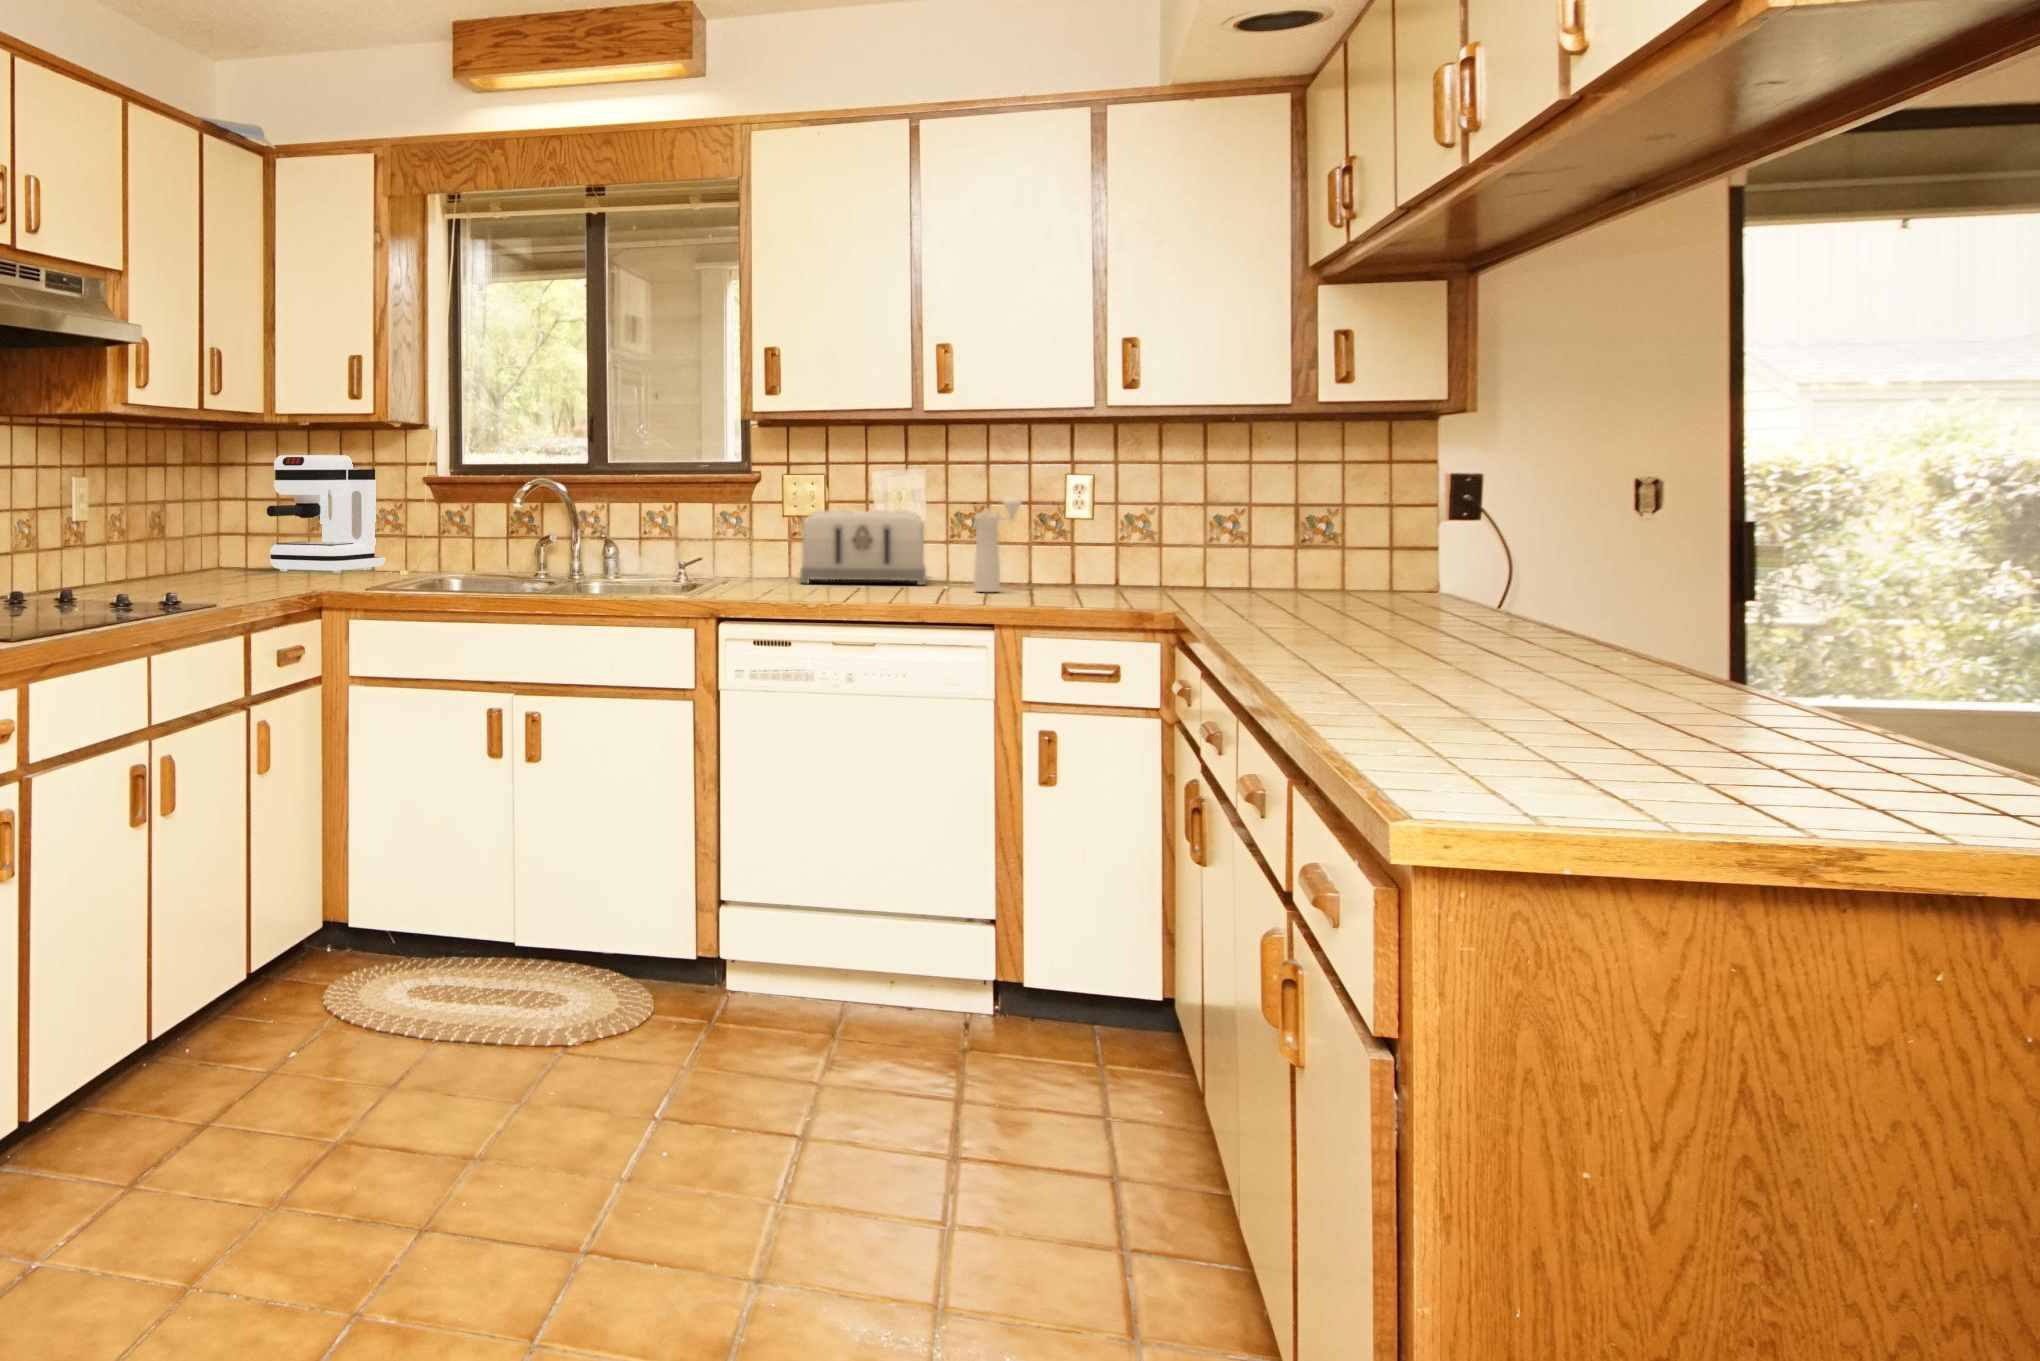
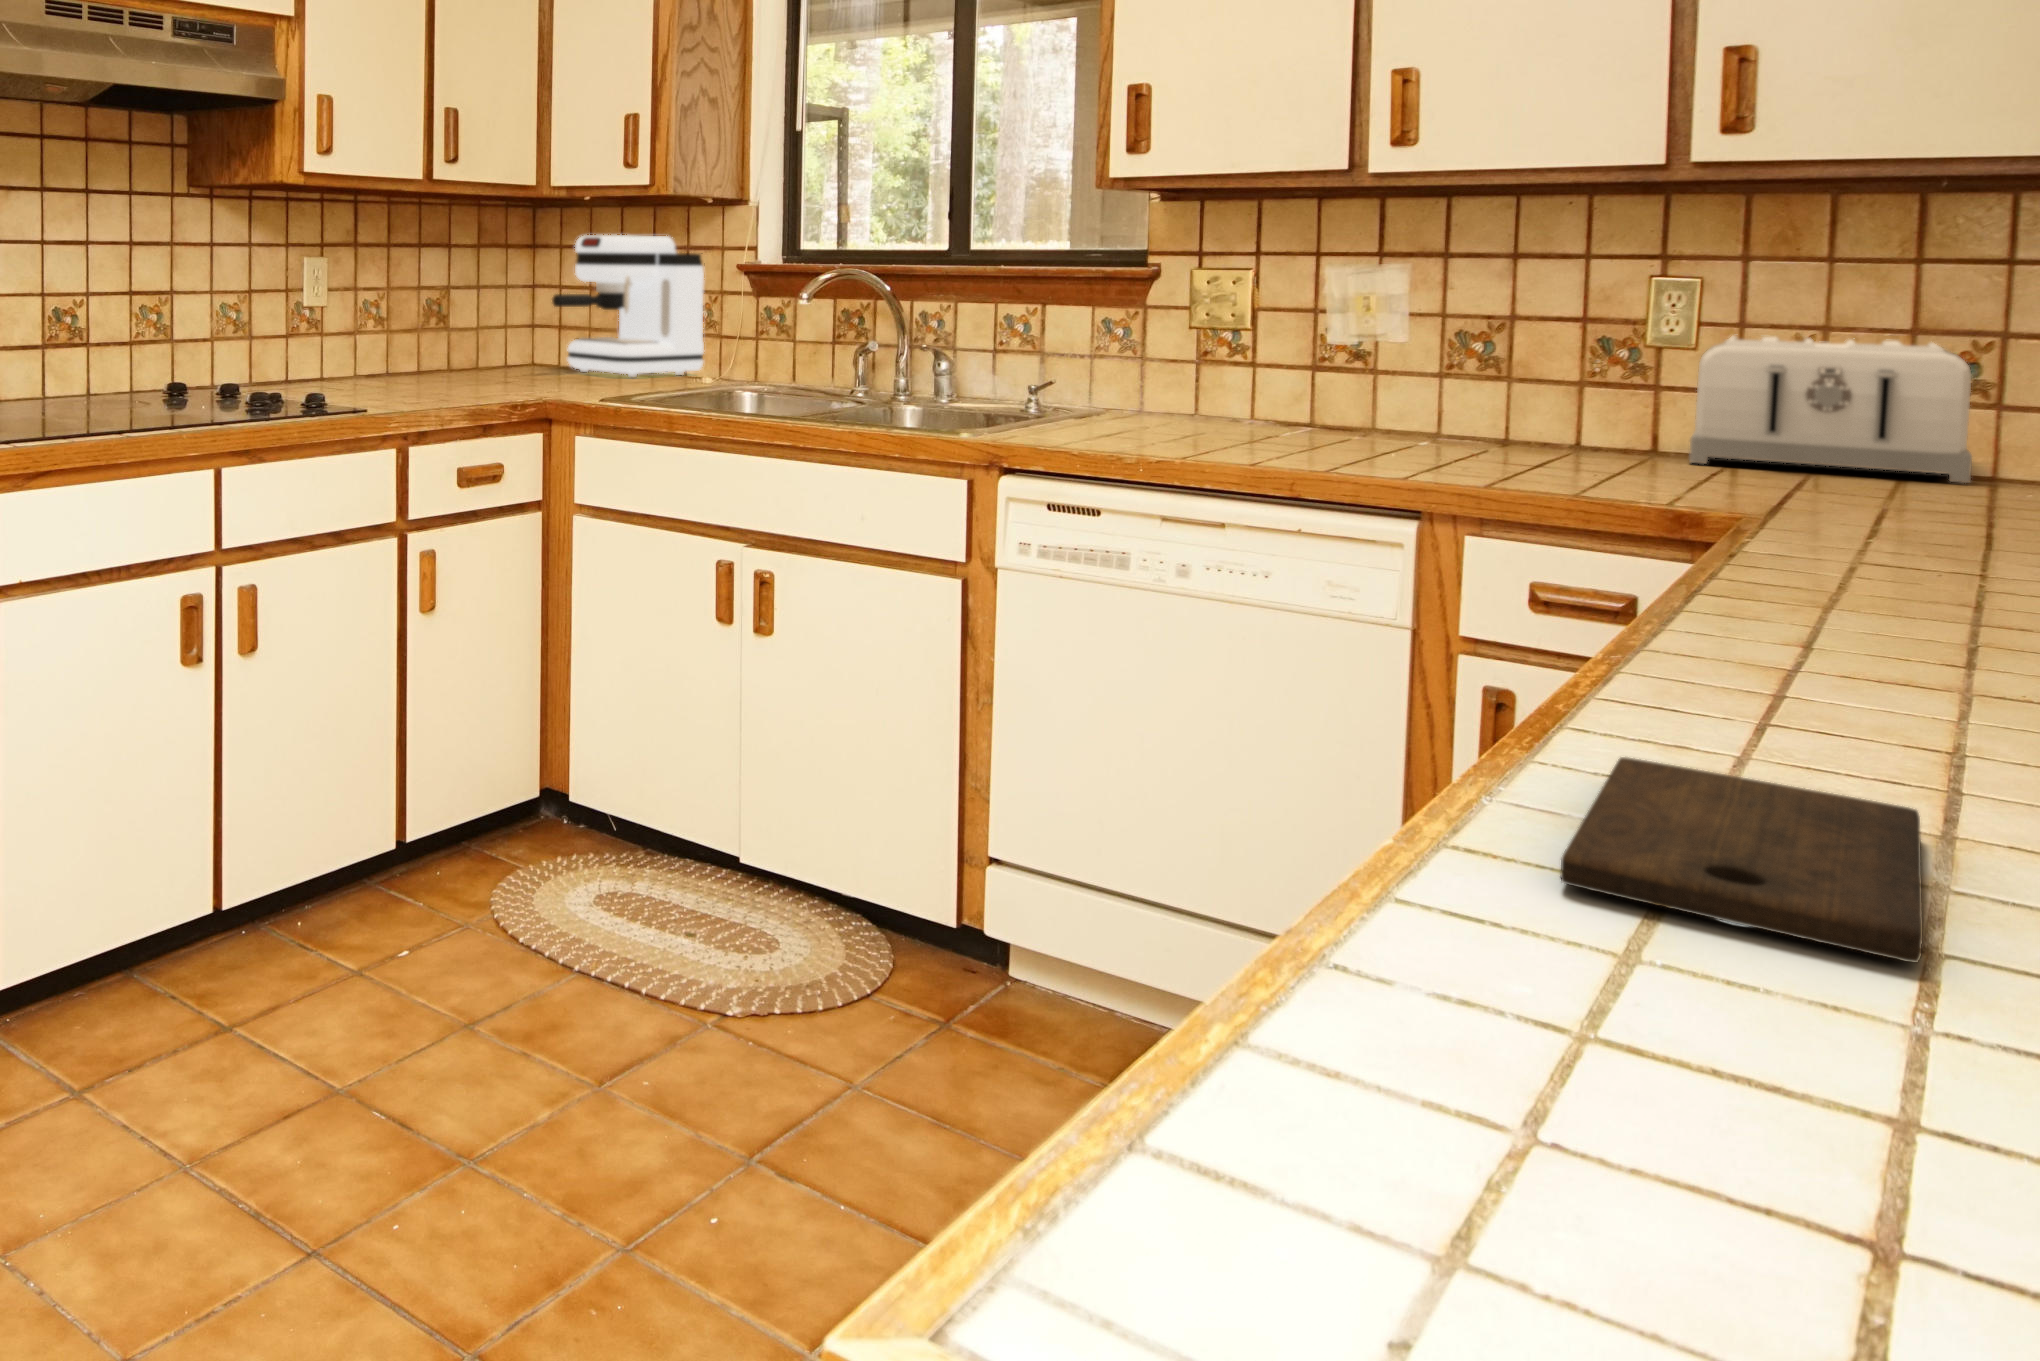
pepper mill: present [974,497,1021,592] -> none [1434,309,1539,458]
toaster: present [800,510,926,585] -> present [1689,336,1972,483]
cutting board: none [1315,688,1478,727] -> present [1560,757,1923,962]

